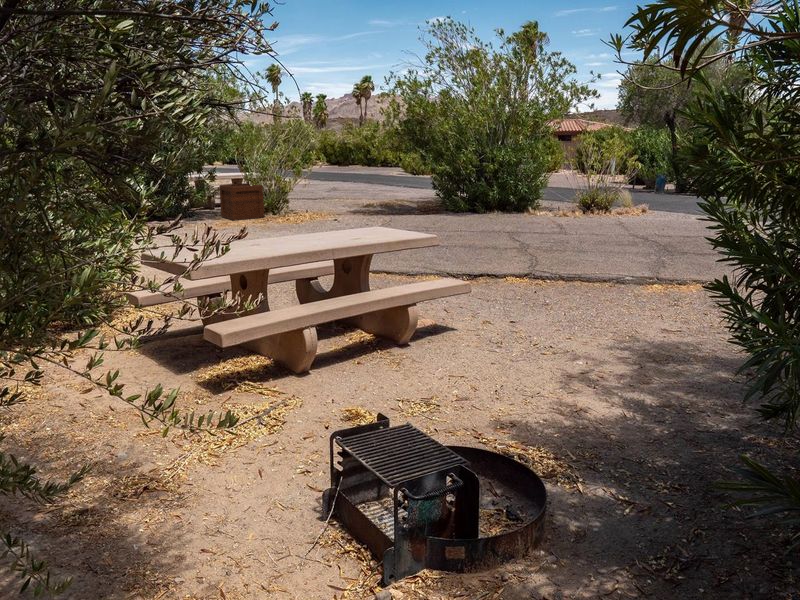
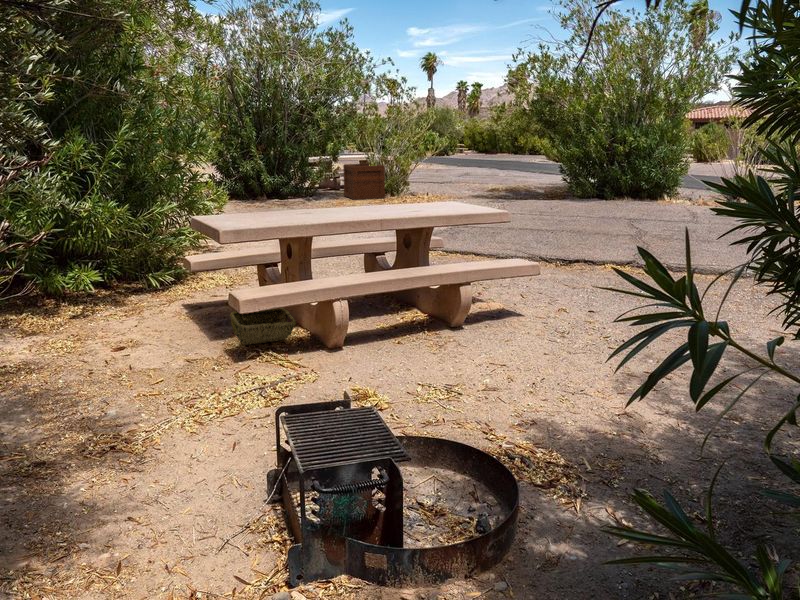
woven basket: none [196,338,261,377] -> present [230,308,296,345]

